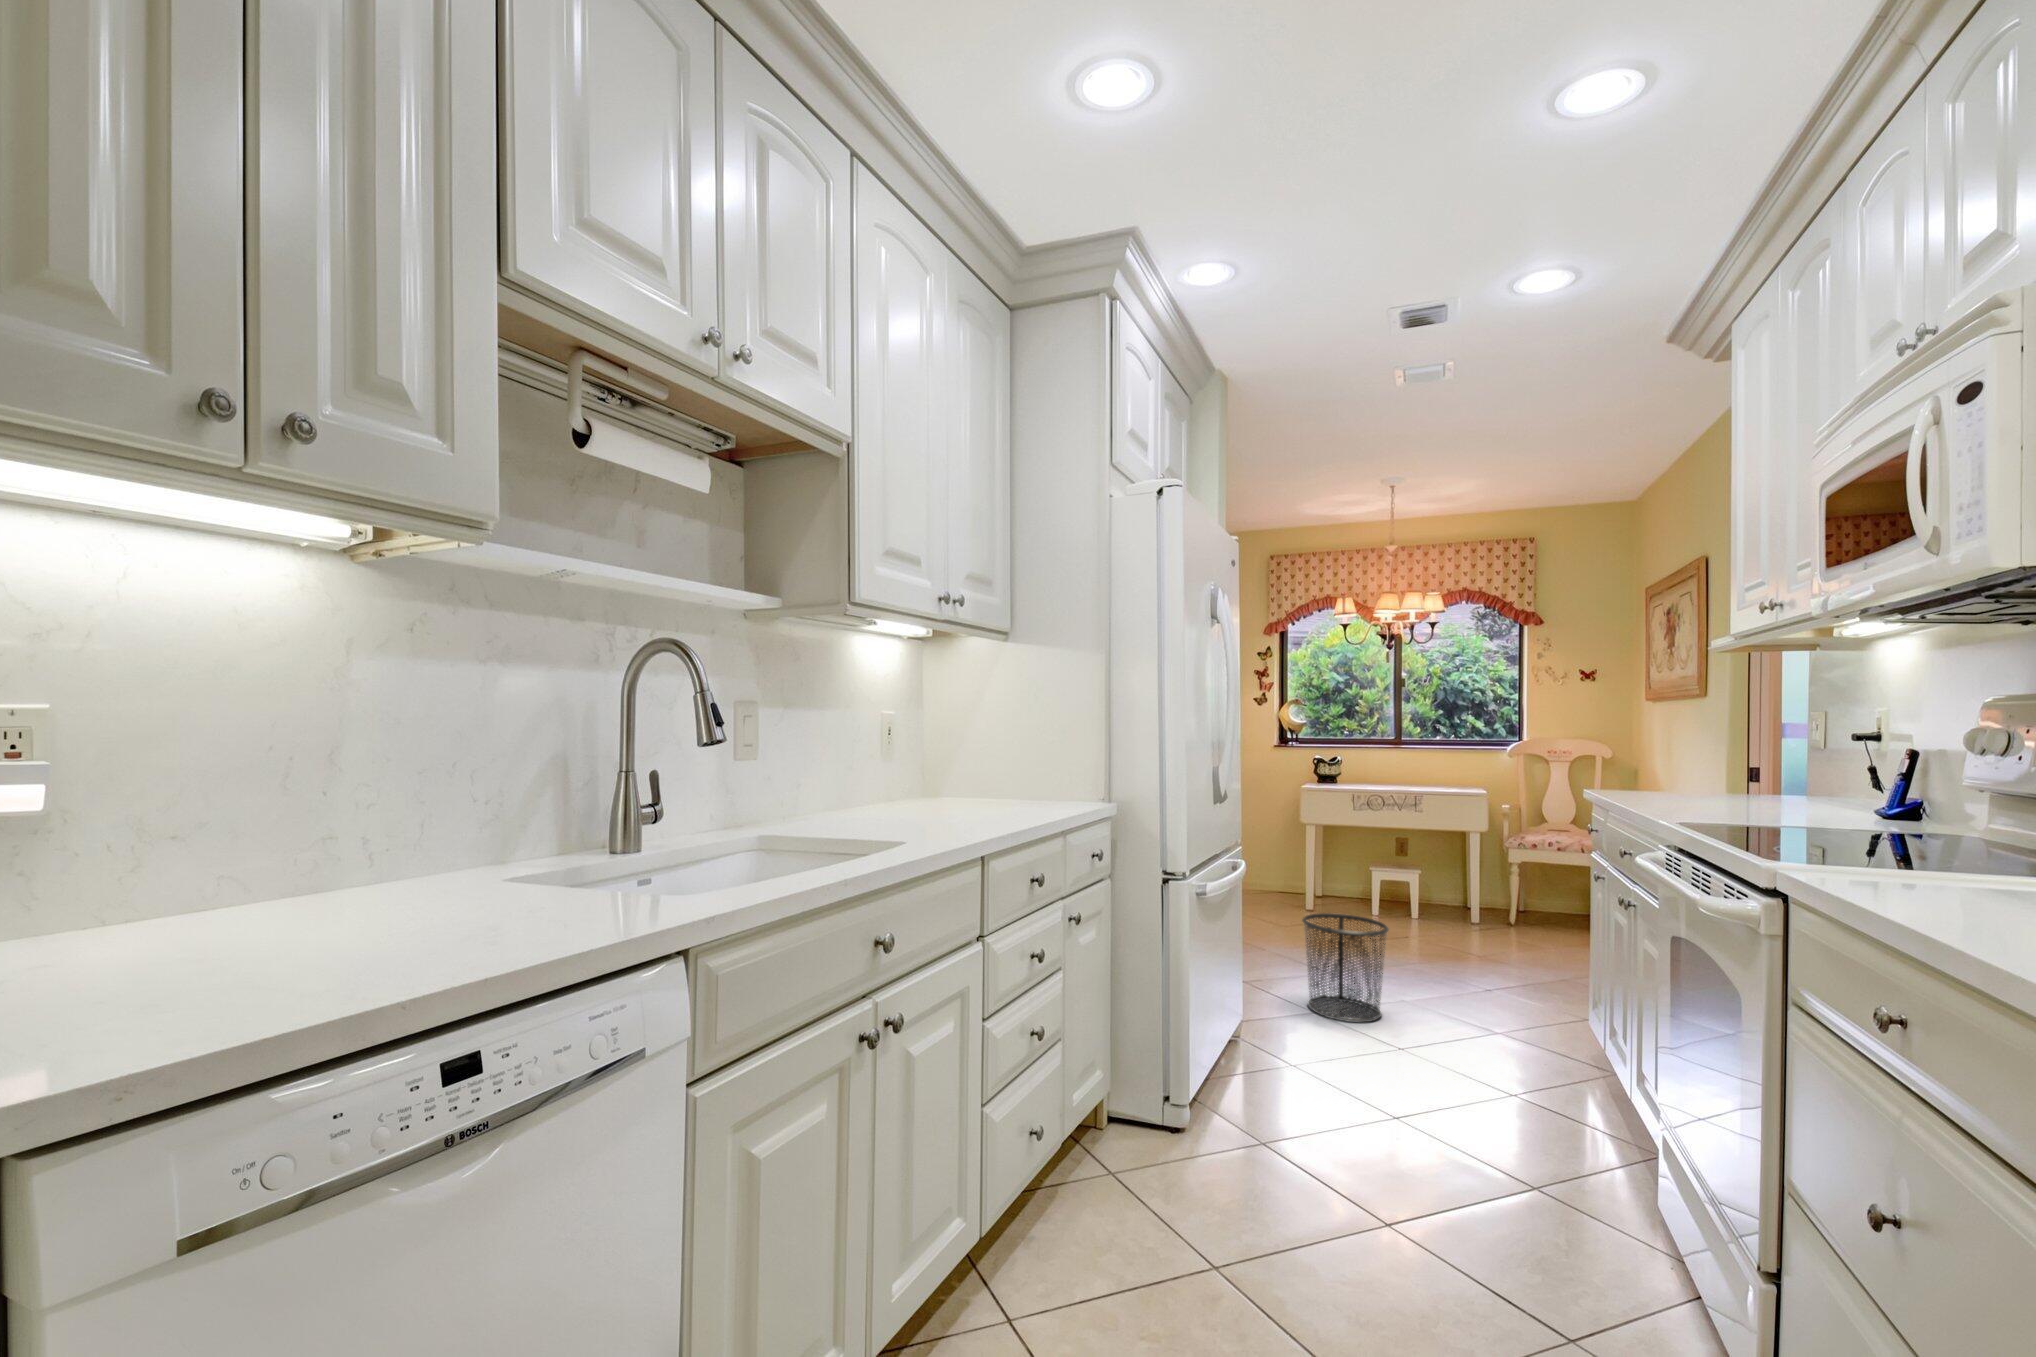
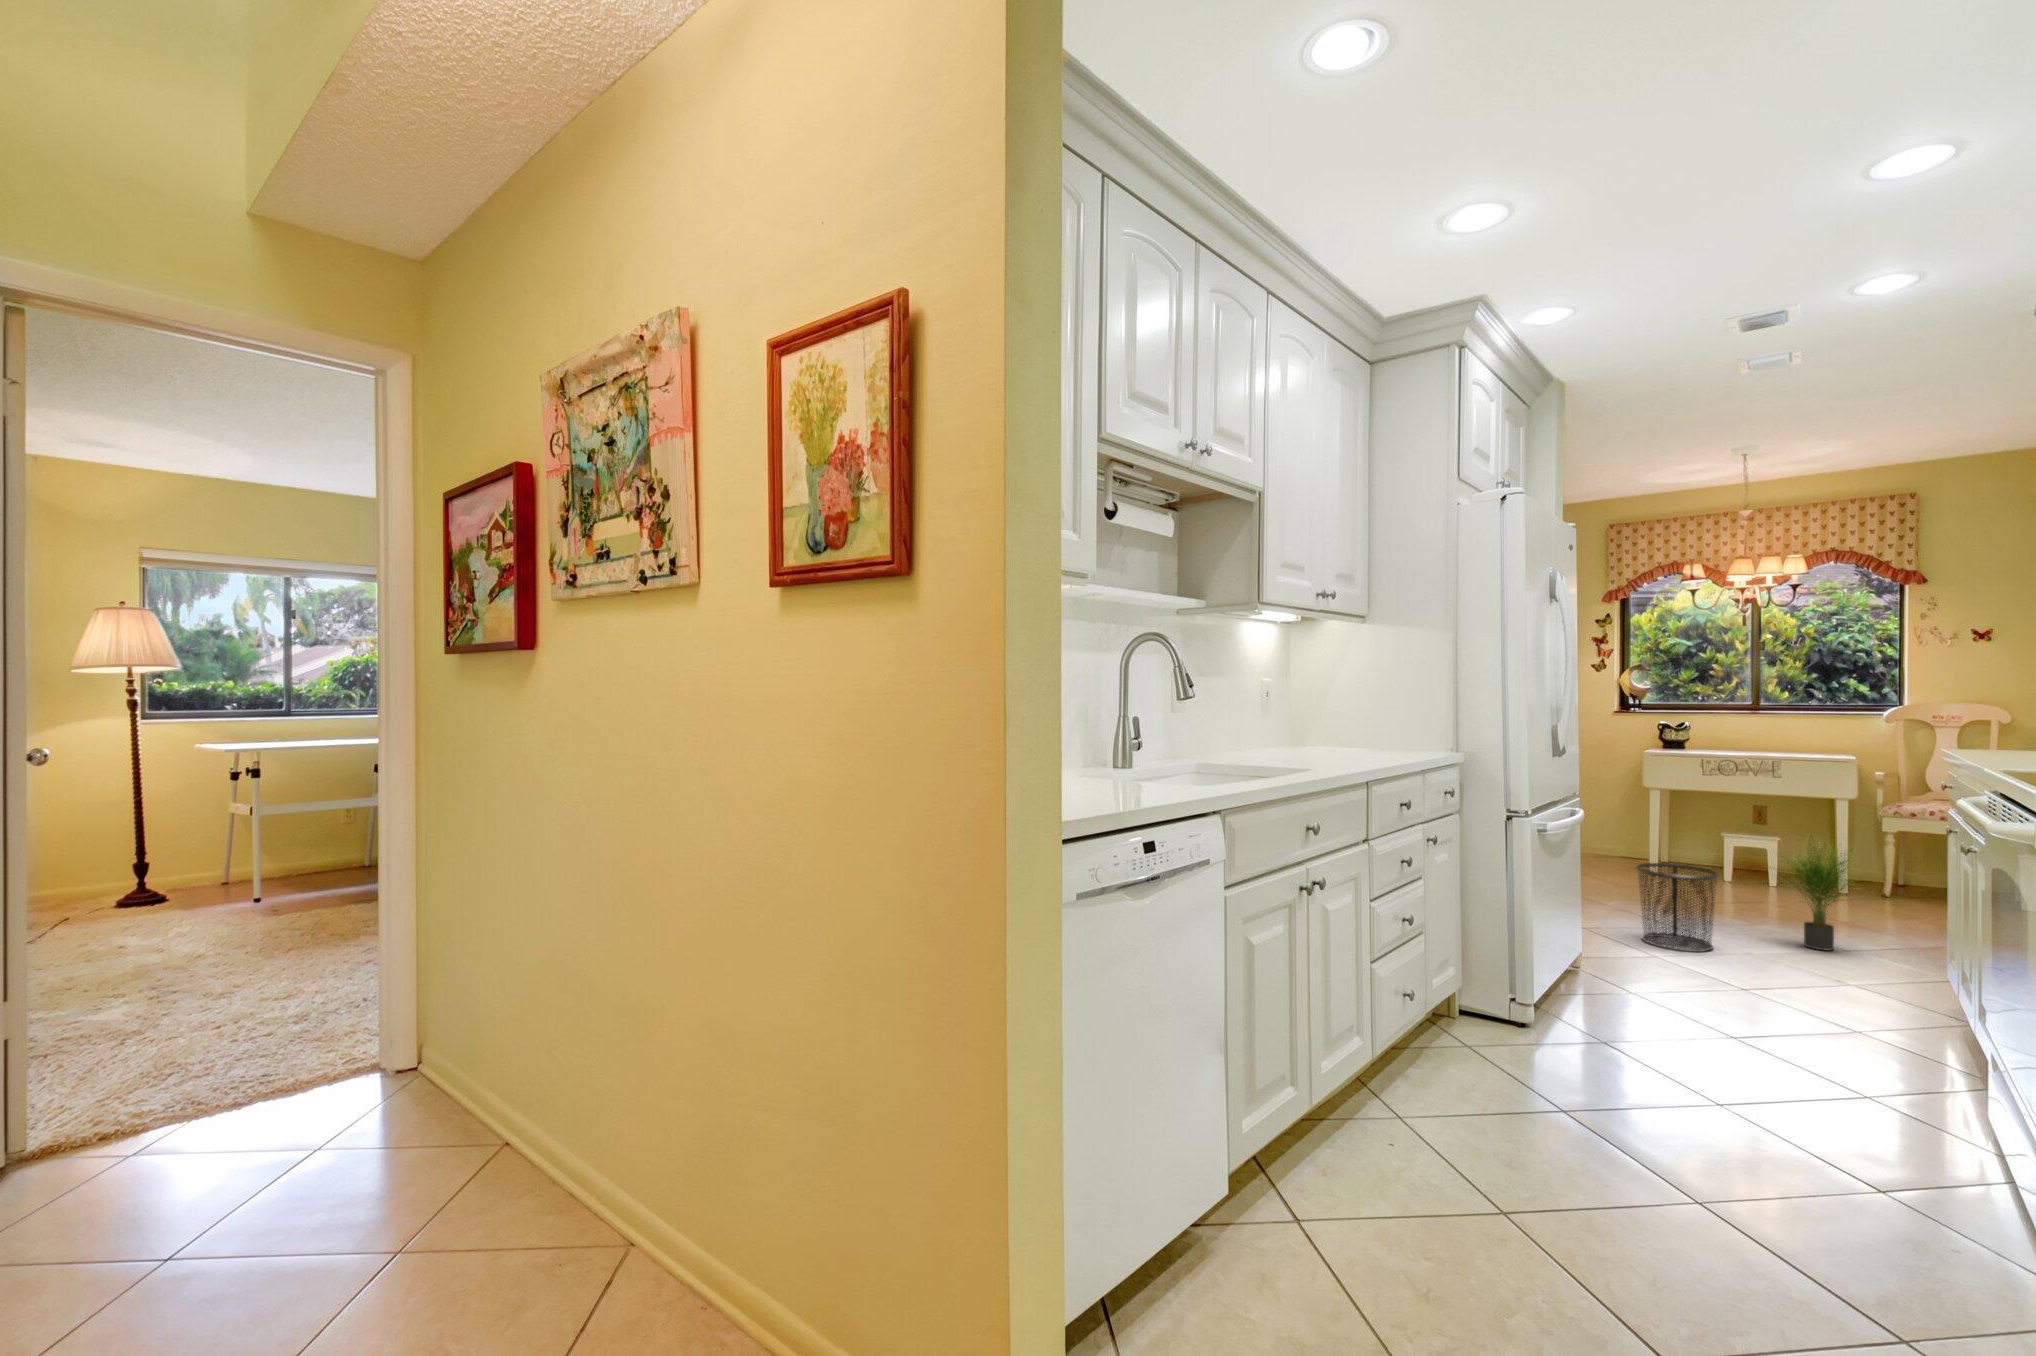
potted plant: none [1421,874,1527,1010] -> present [1779,843,1853,951]

